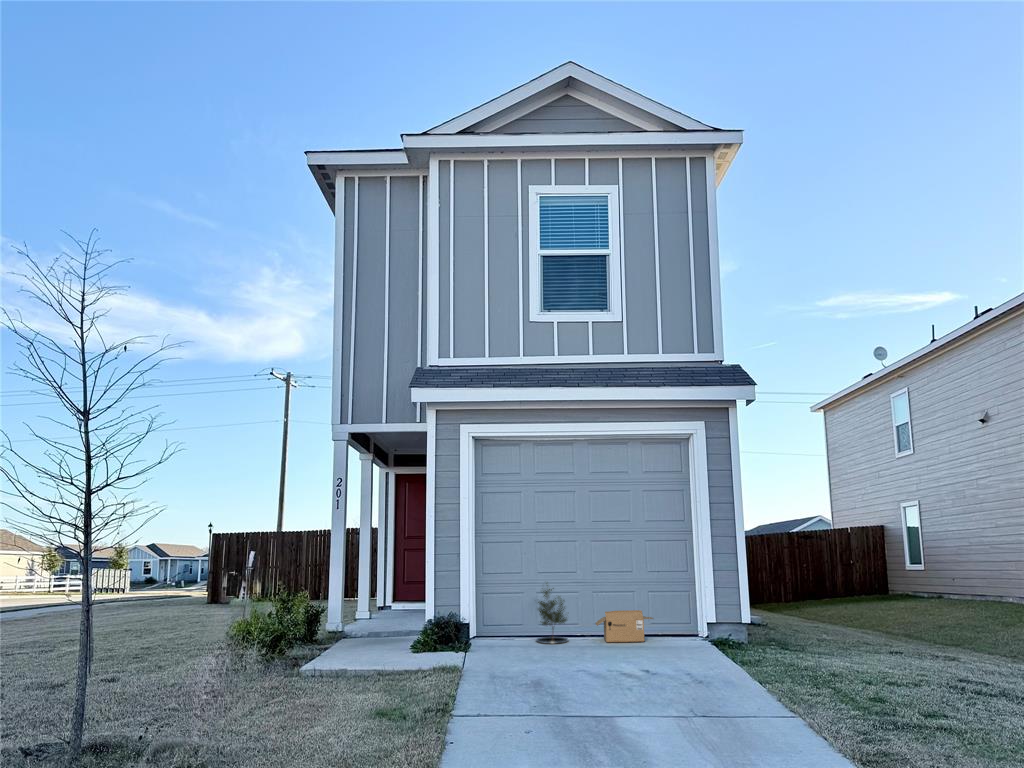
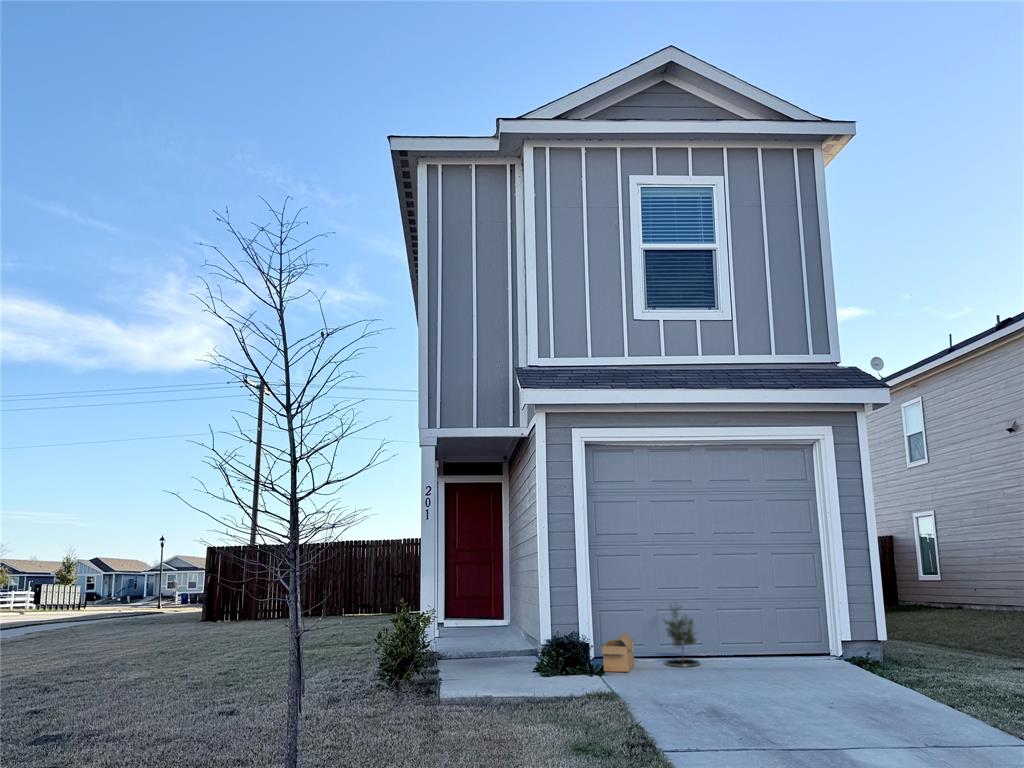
cardboard box: present [595,610,653,642] -> present [594,633,634,672]

